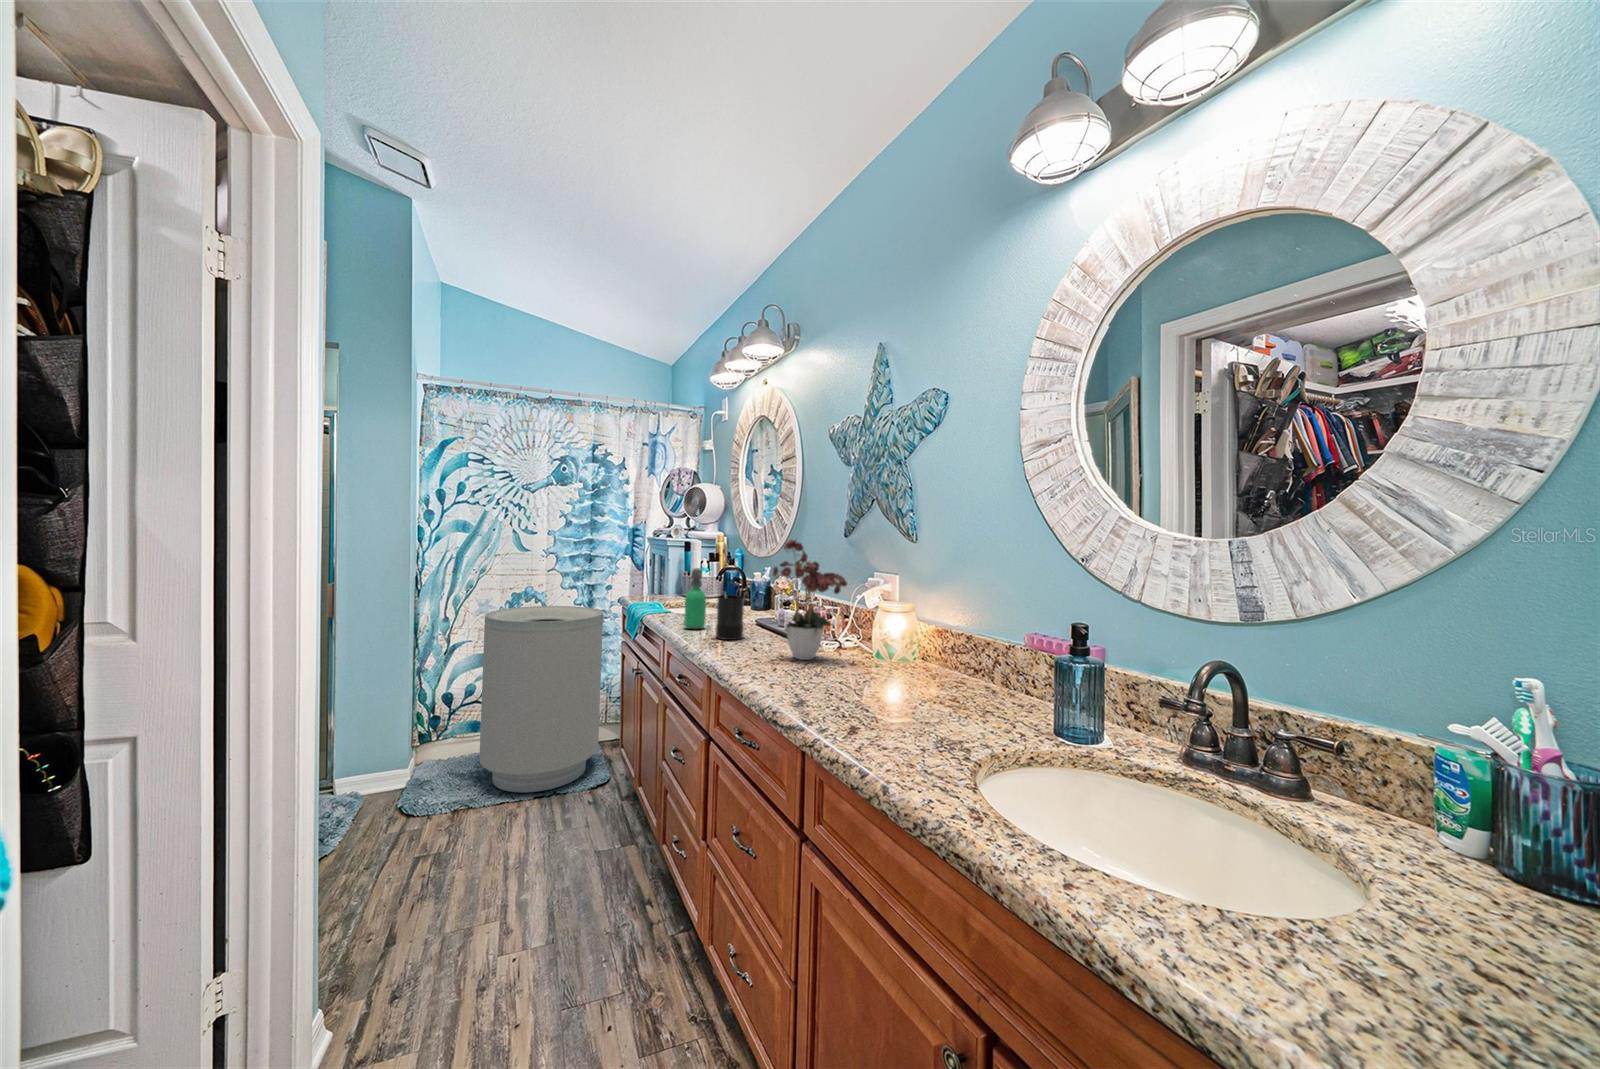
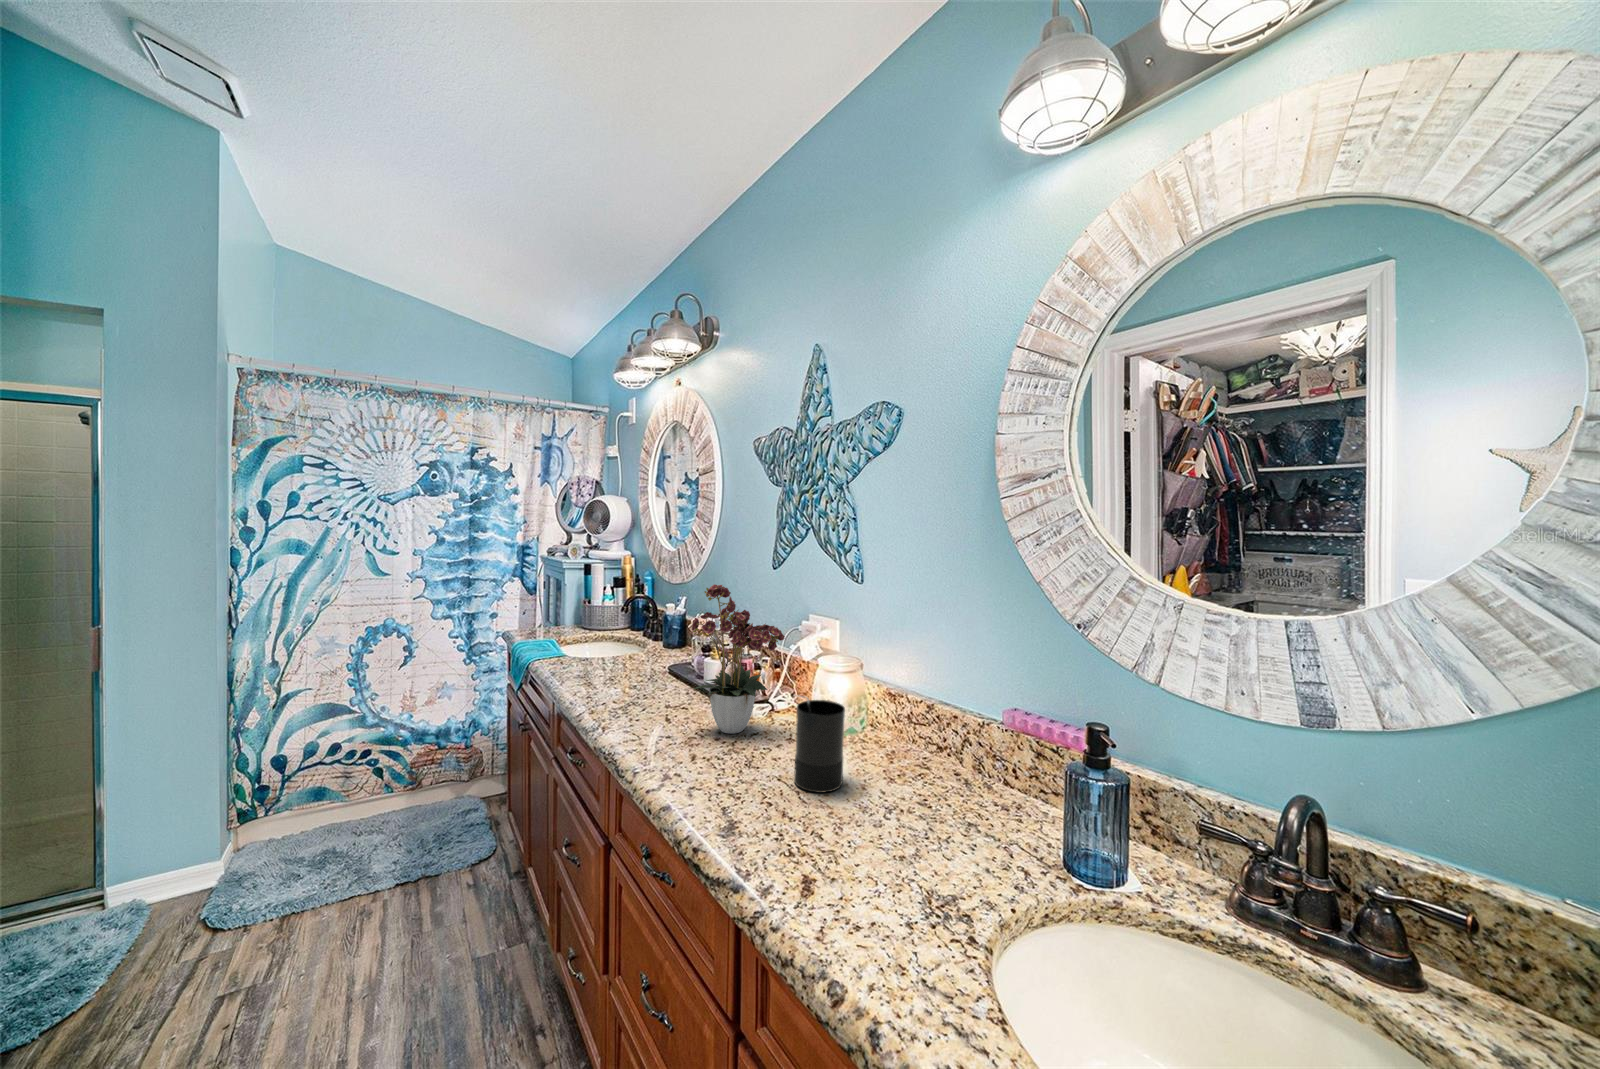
soap dispenser: present [684,568,706,629] -> none [582,608,610,683]
candle: present [716,594,744,640] -> present [794,698,845,793]
trash can: present [479,606,603,792] -> none [320,641,486,880]

